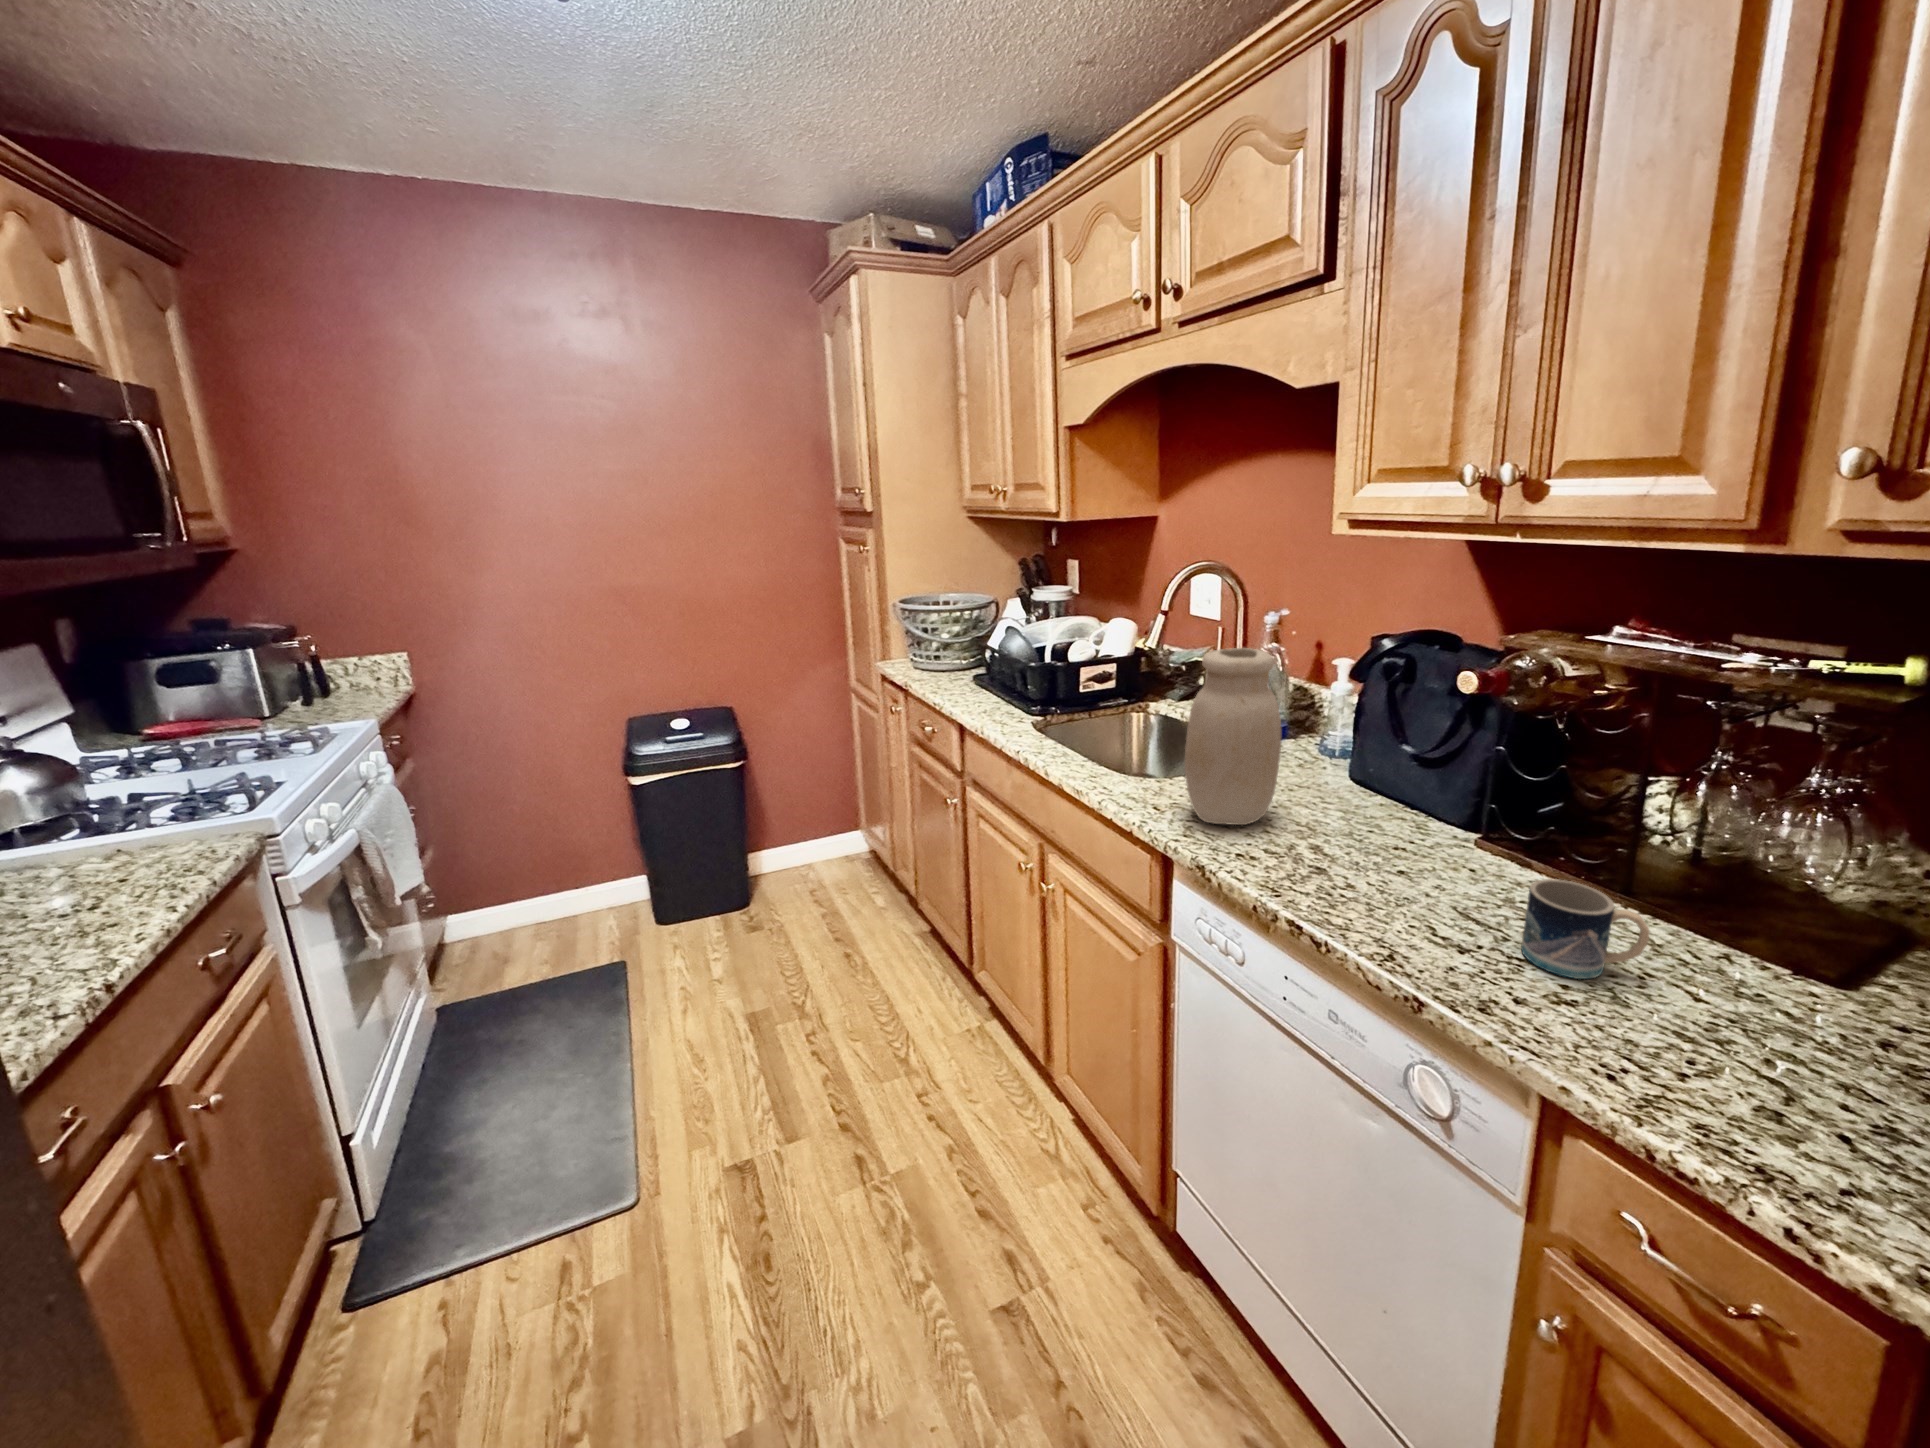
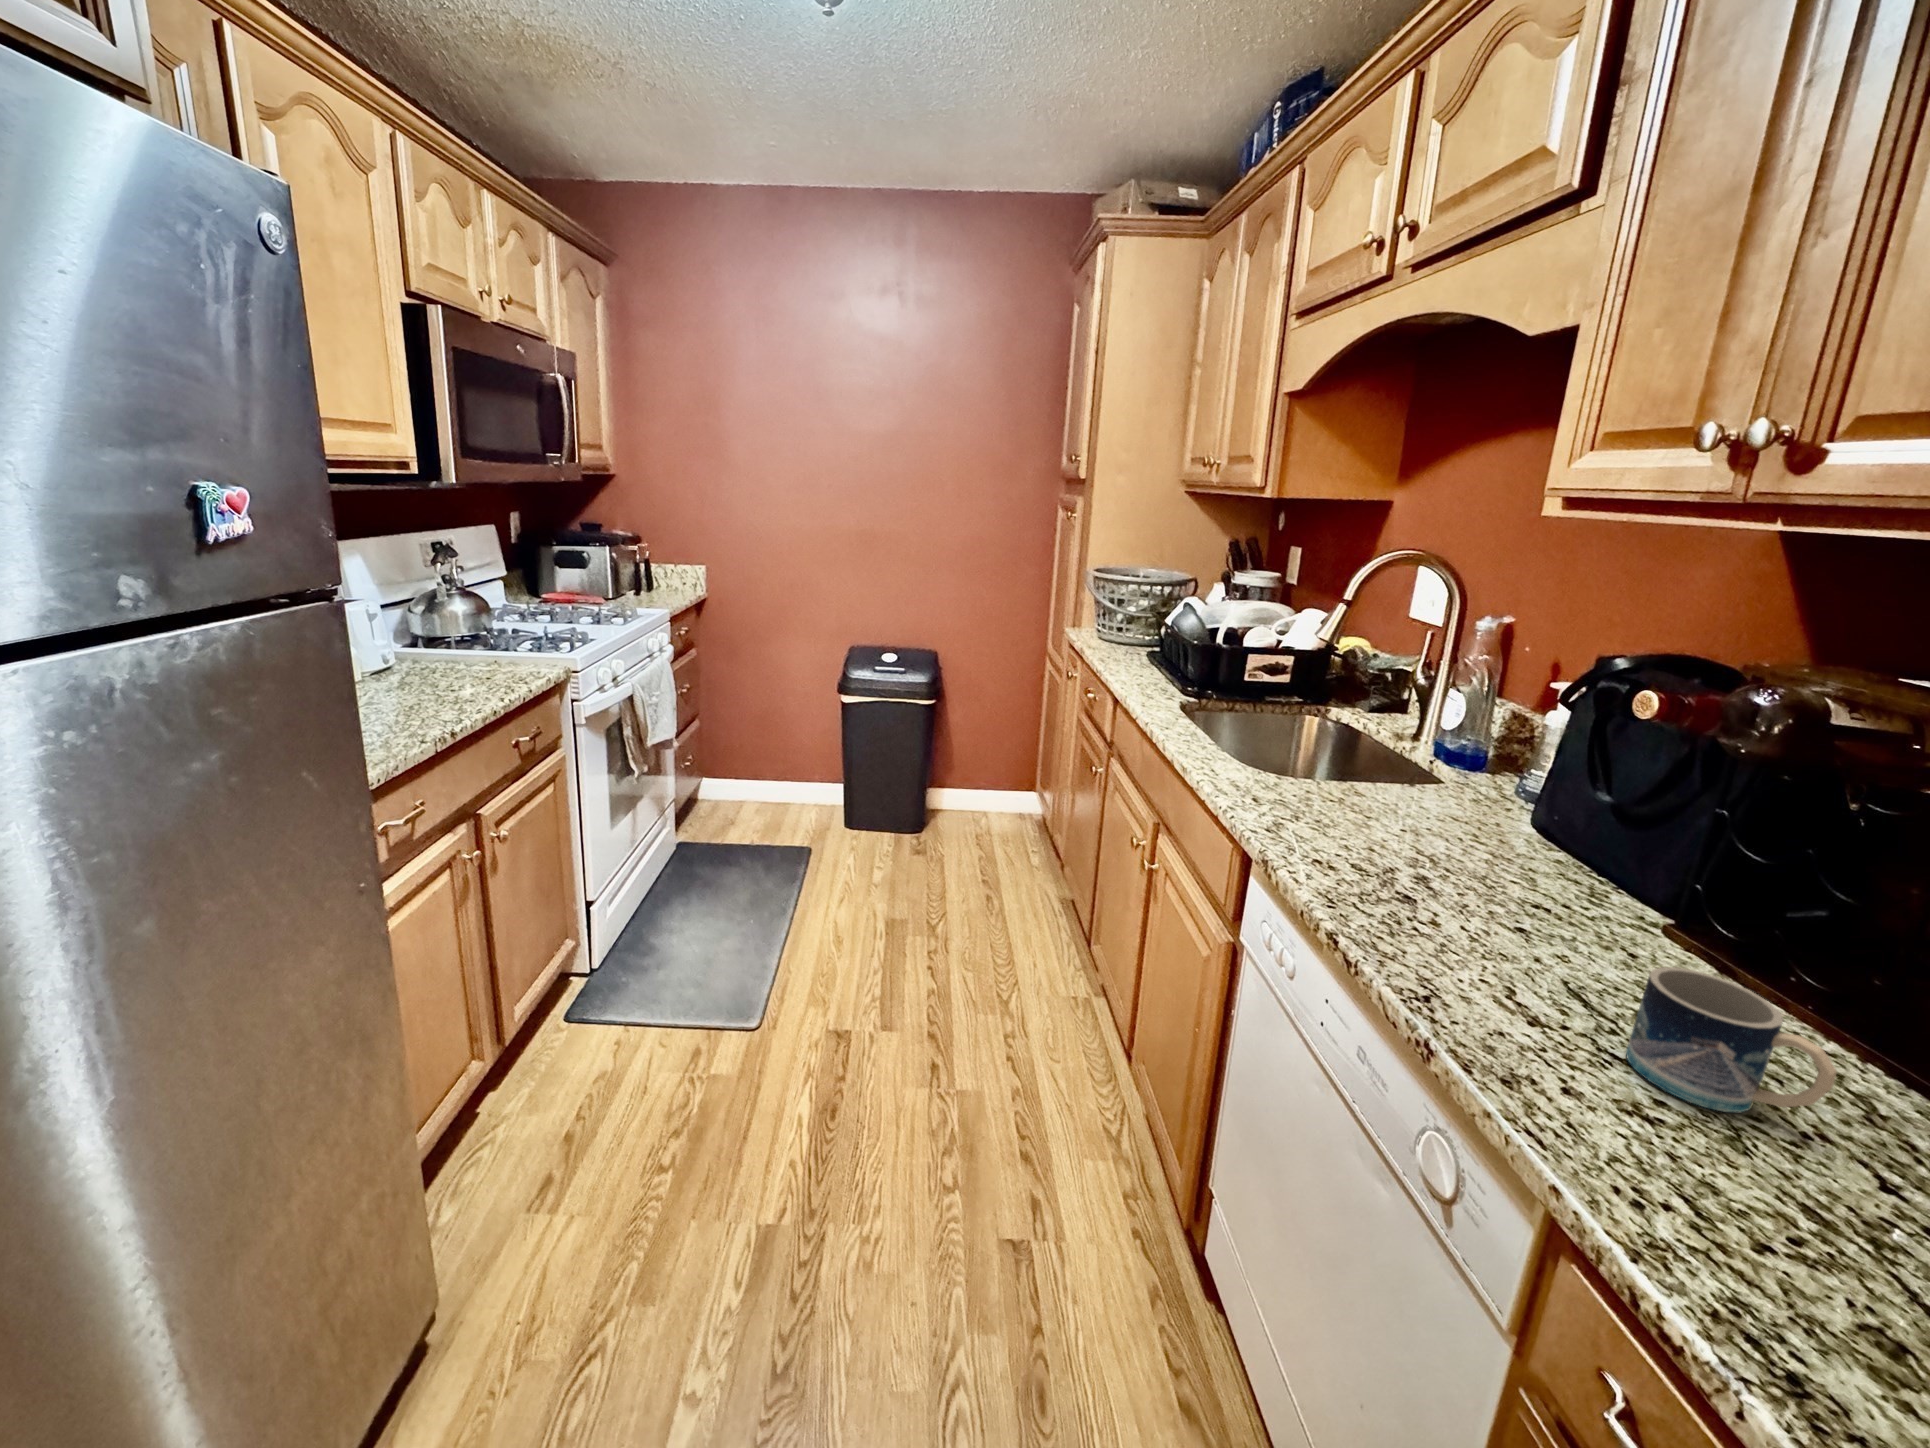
jar: present [1185,648,1281,825] -> none [1282,632,1412,836]

